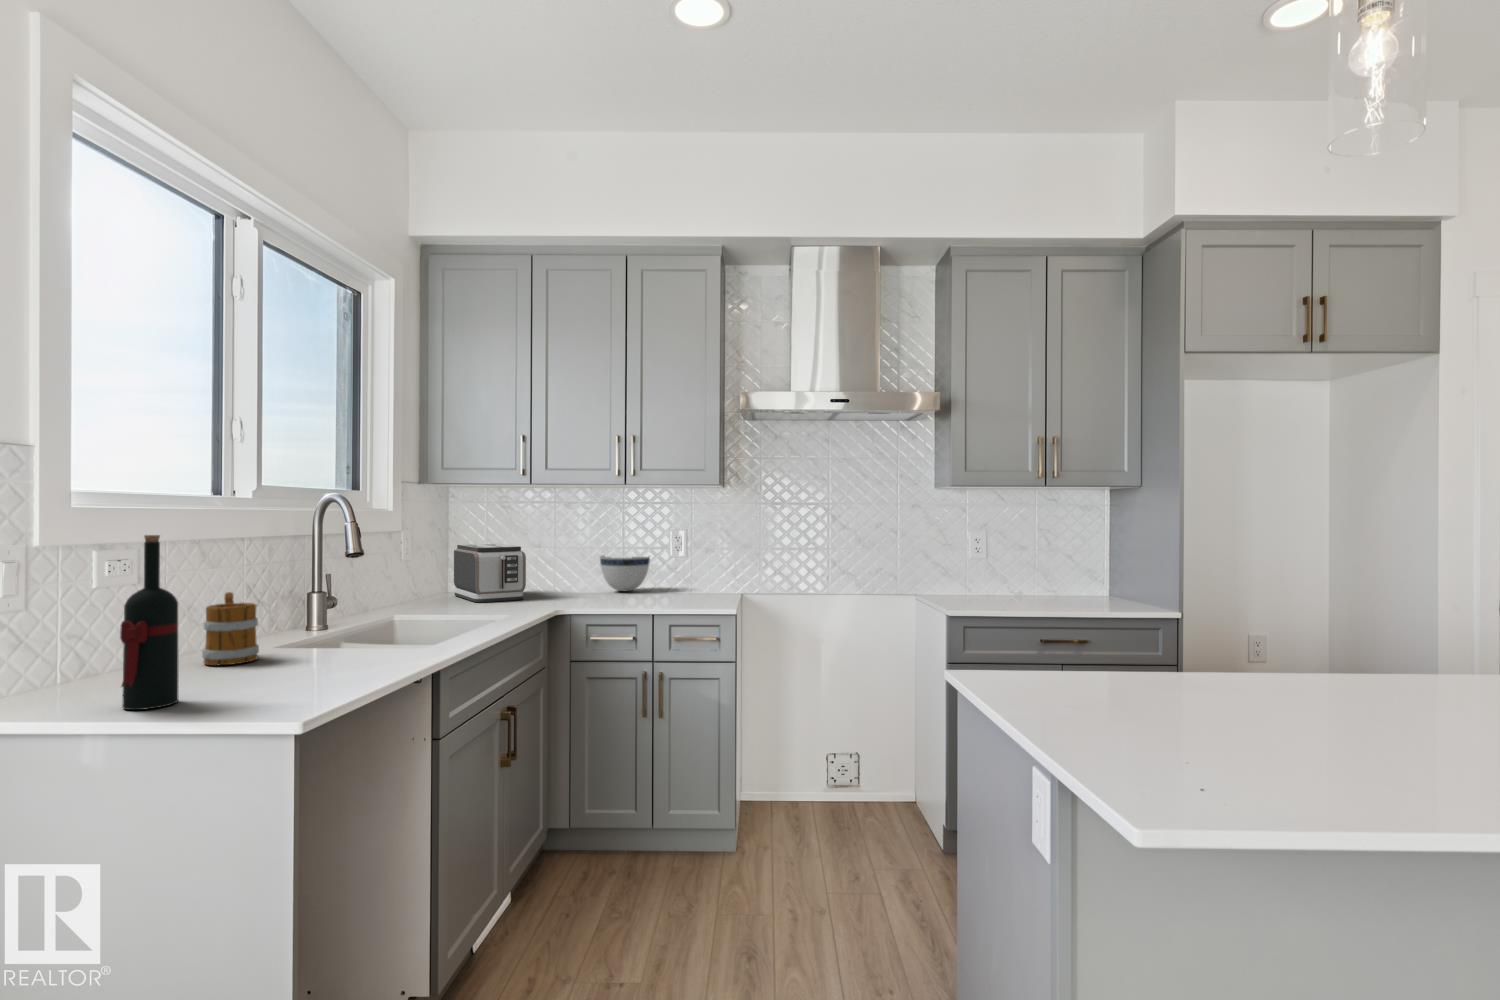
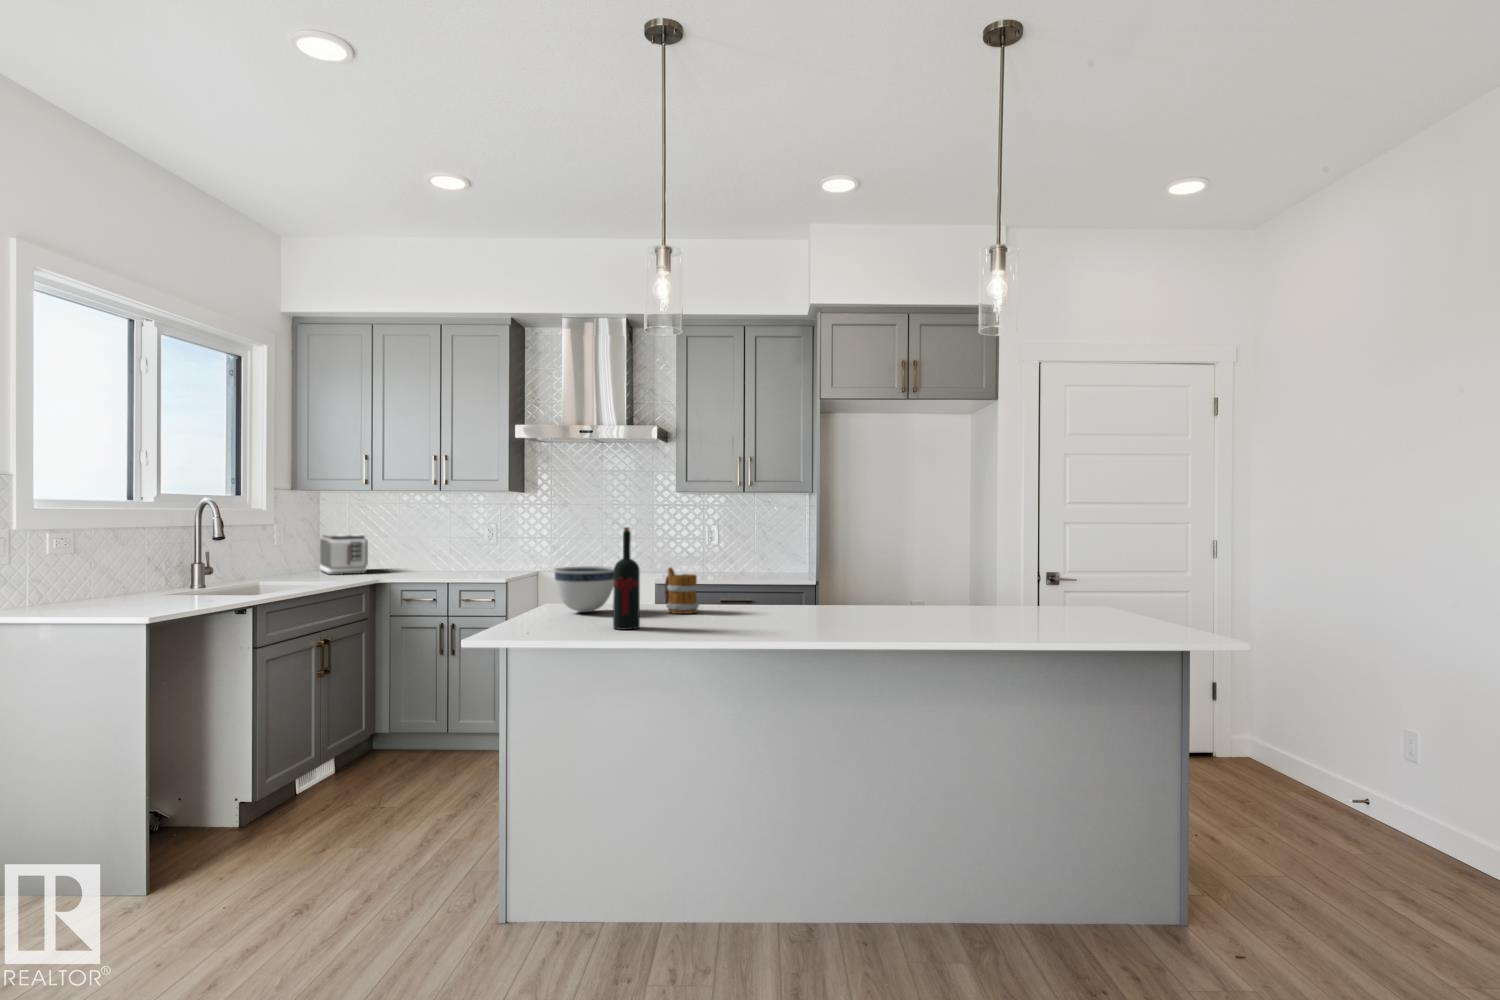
wine bottle: present [120,535,178,710] -> present [613,527,640,630]
bowl: present [600,556,650,591] -> present [554,566,614,612]
mug: present [202,592,259,665] -> present [665,568,699,614]

